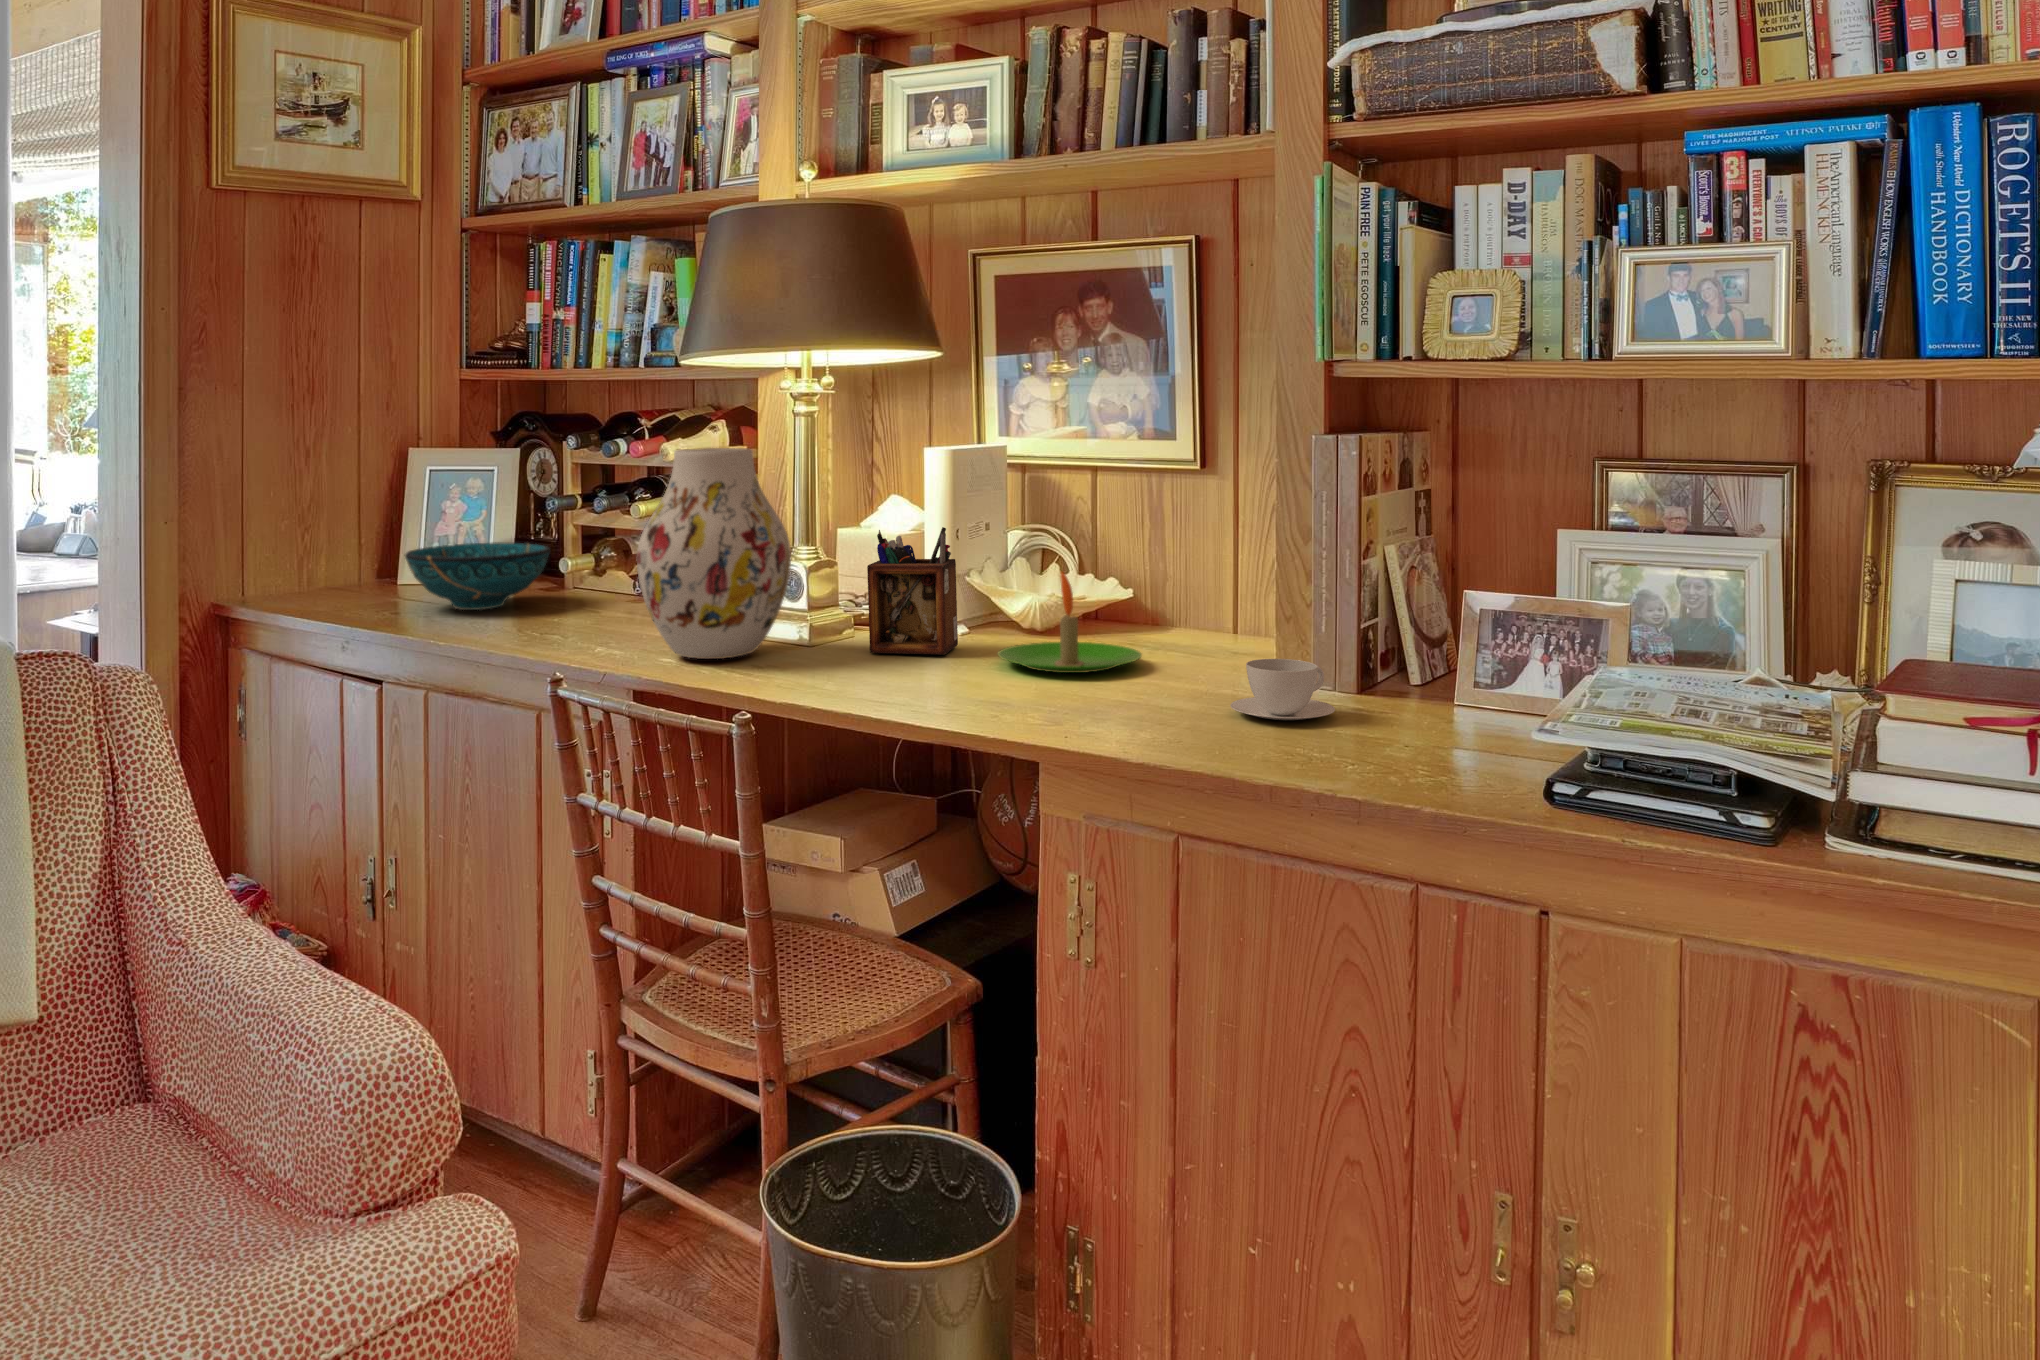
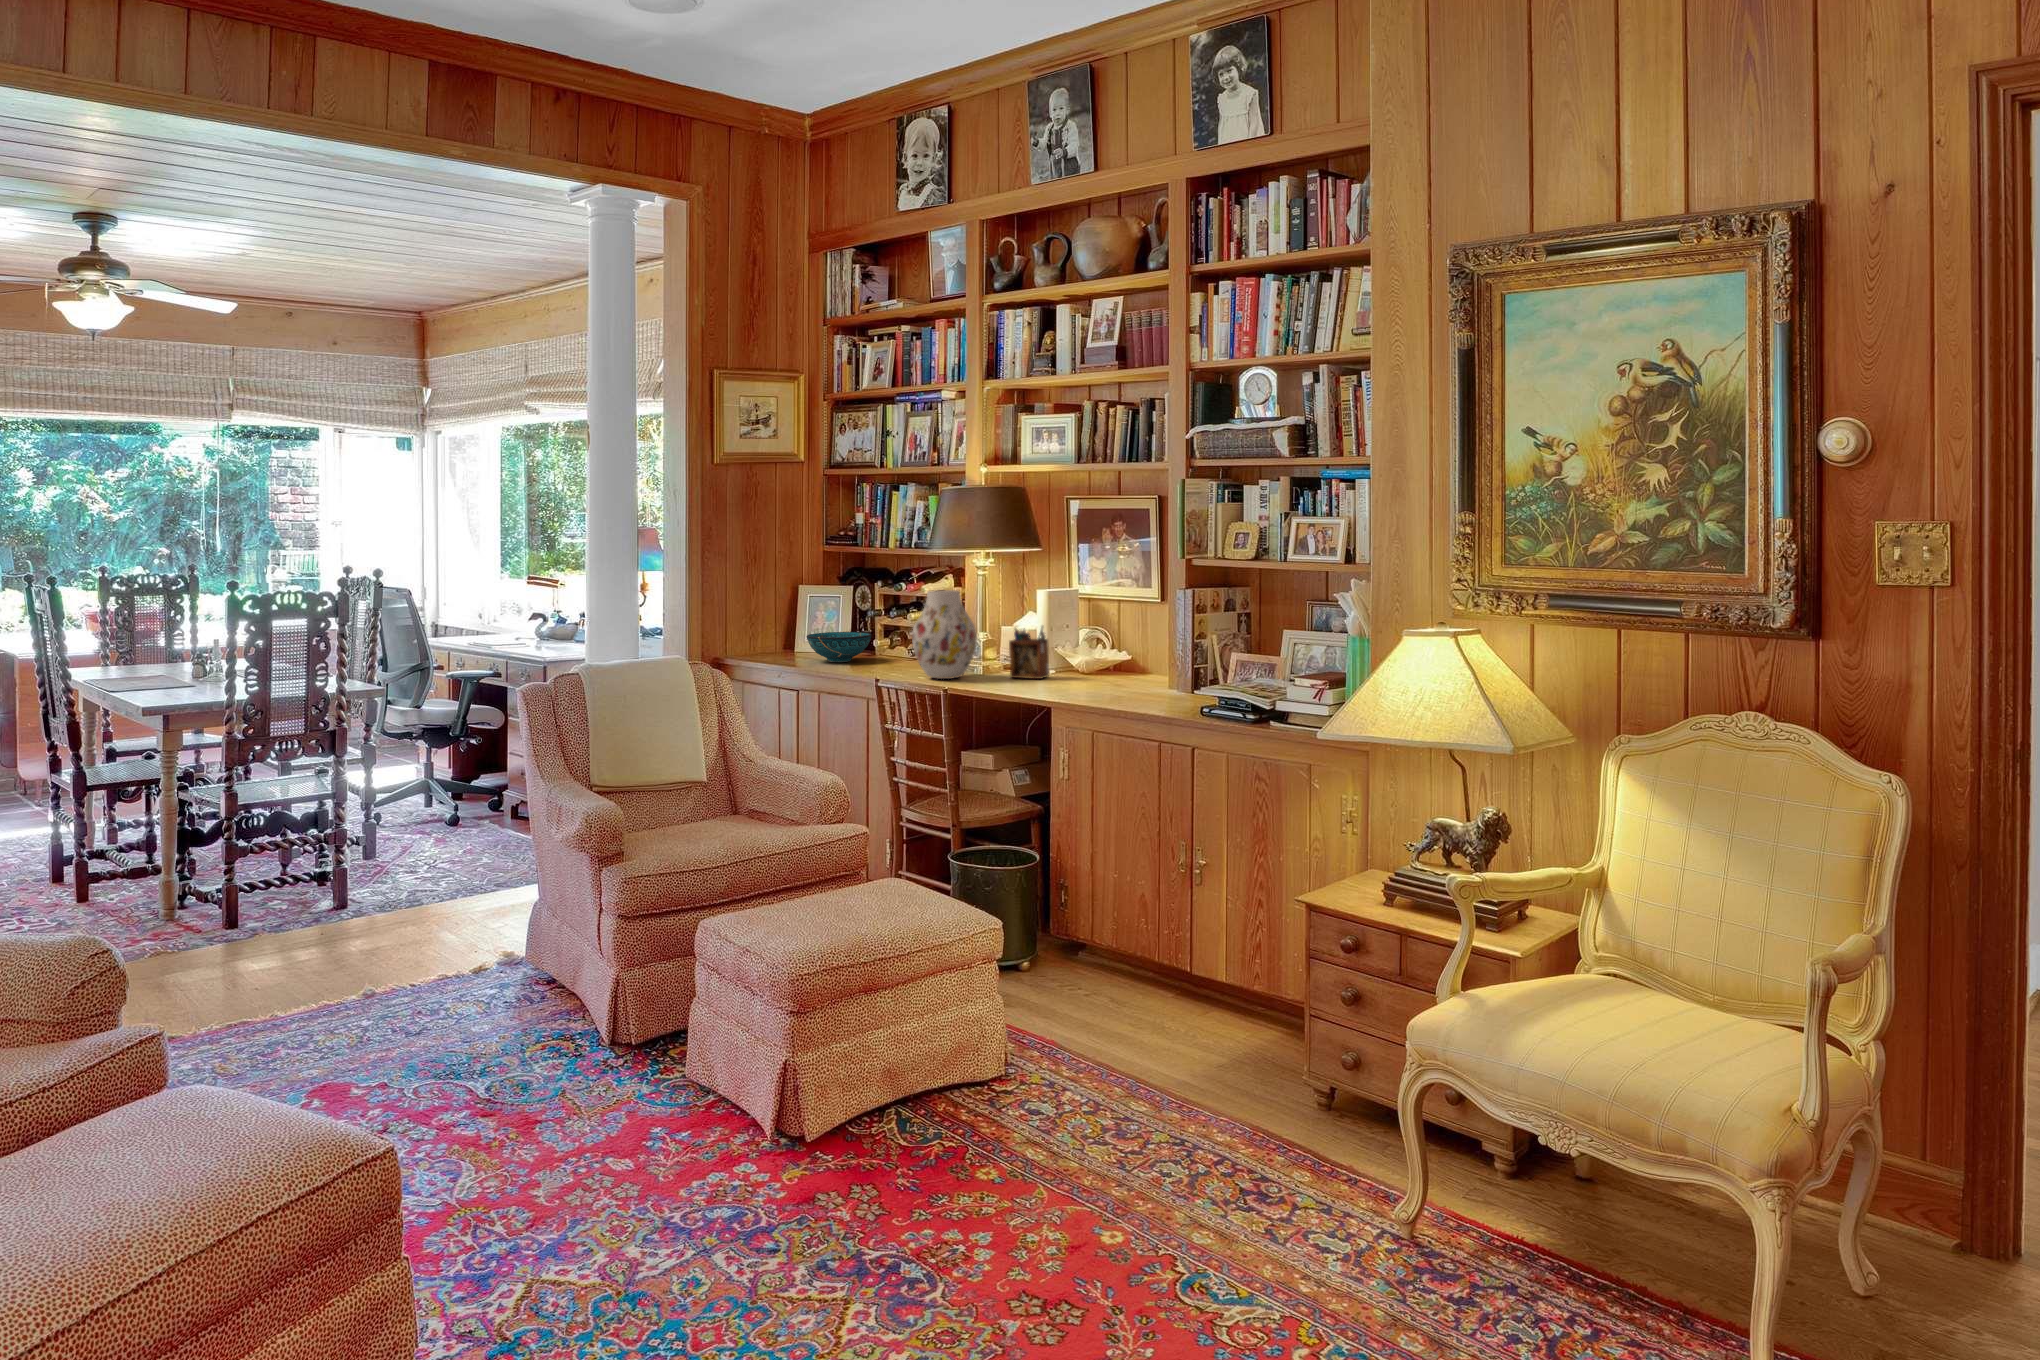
candle: present [998,572,1142,673] -> none [1061,643,1122,685]
teacup: present [1230,659,1335,720] -> none [1138,676,1178,698]

